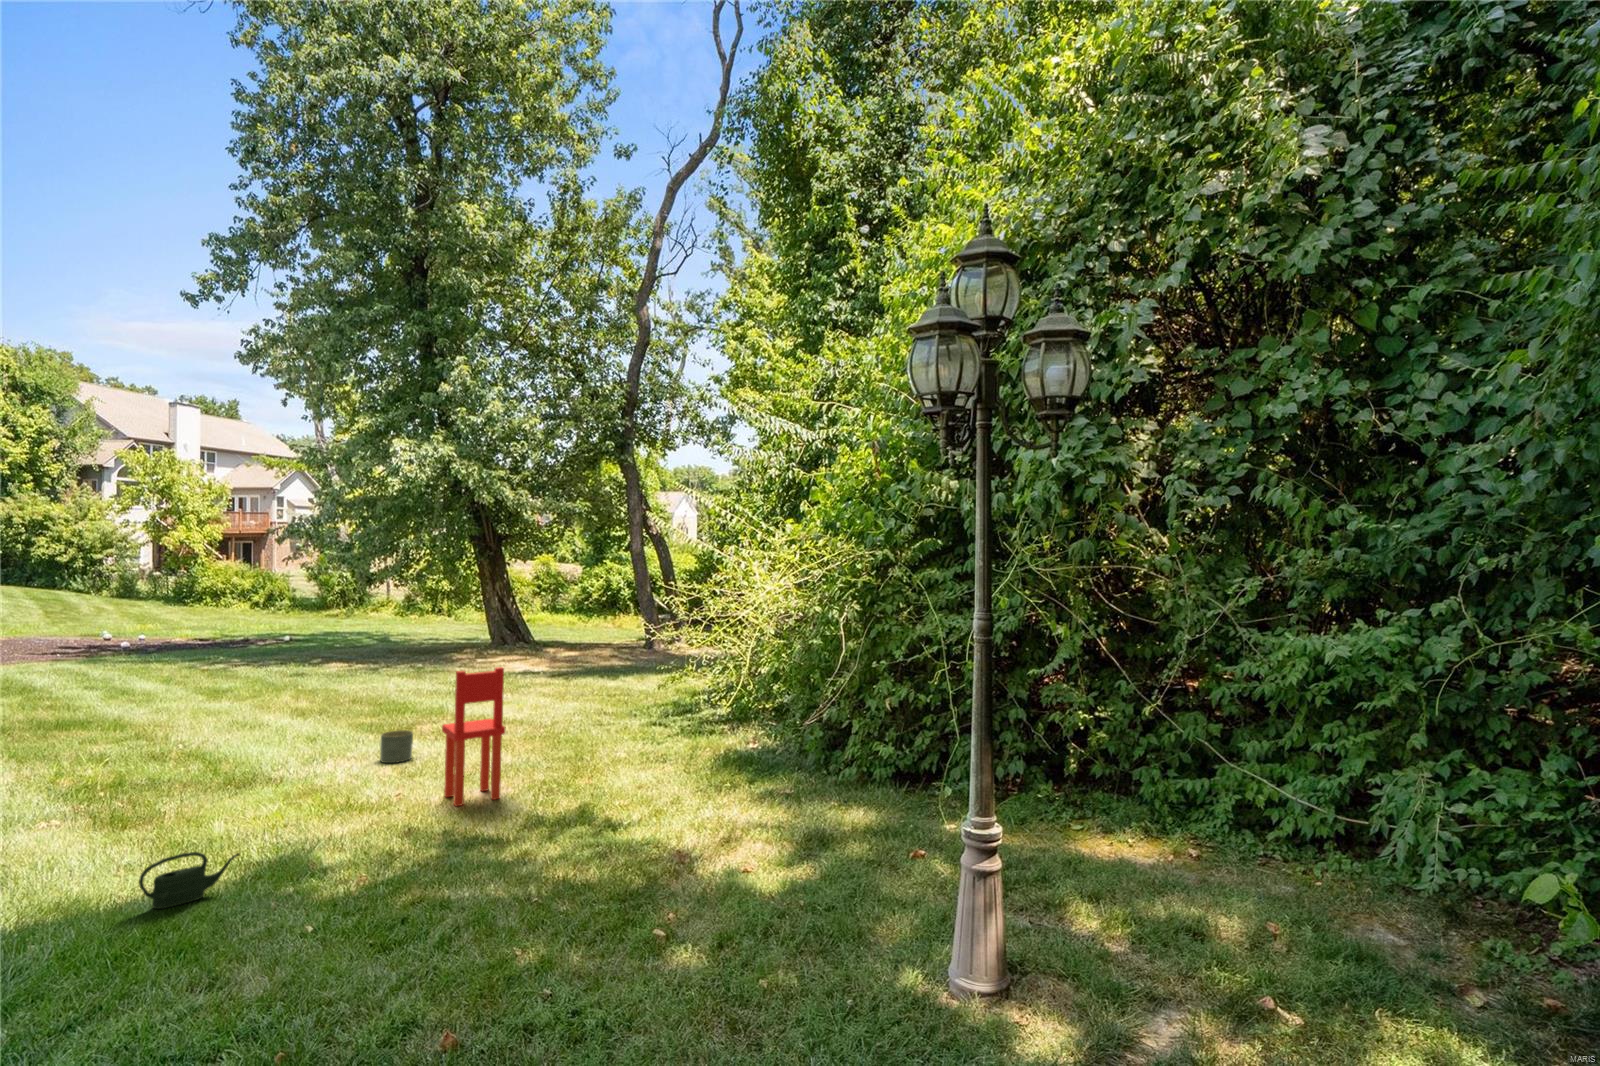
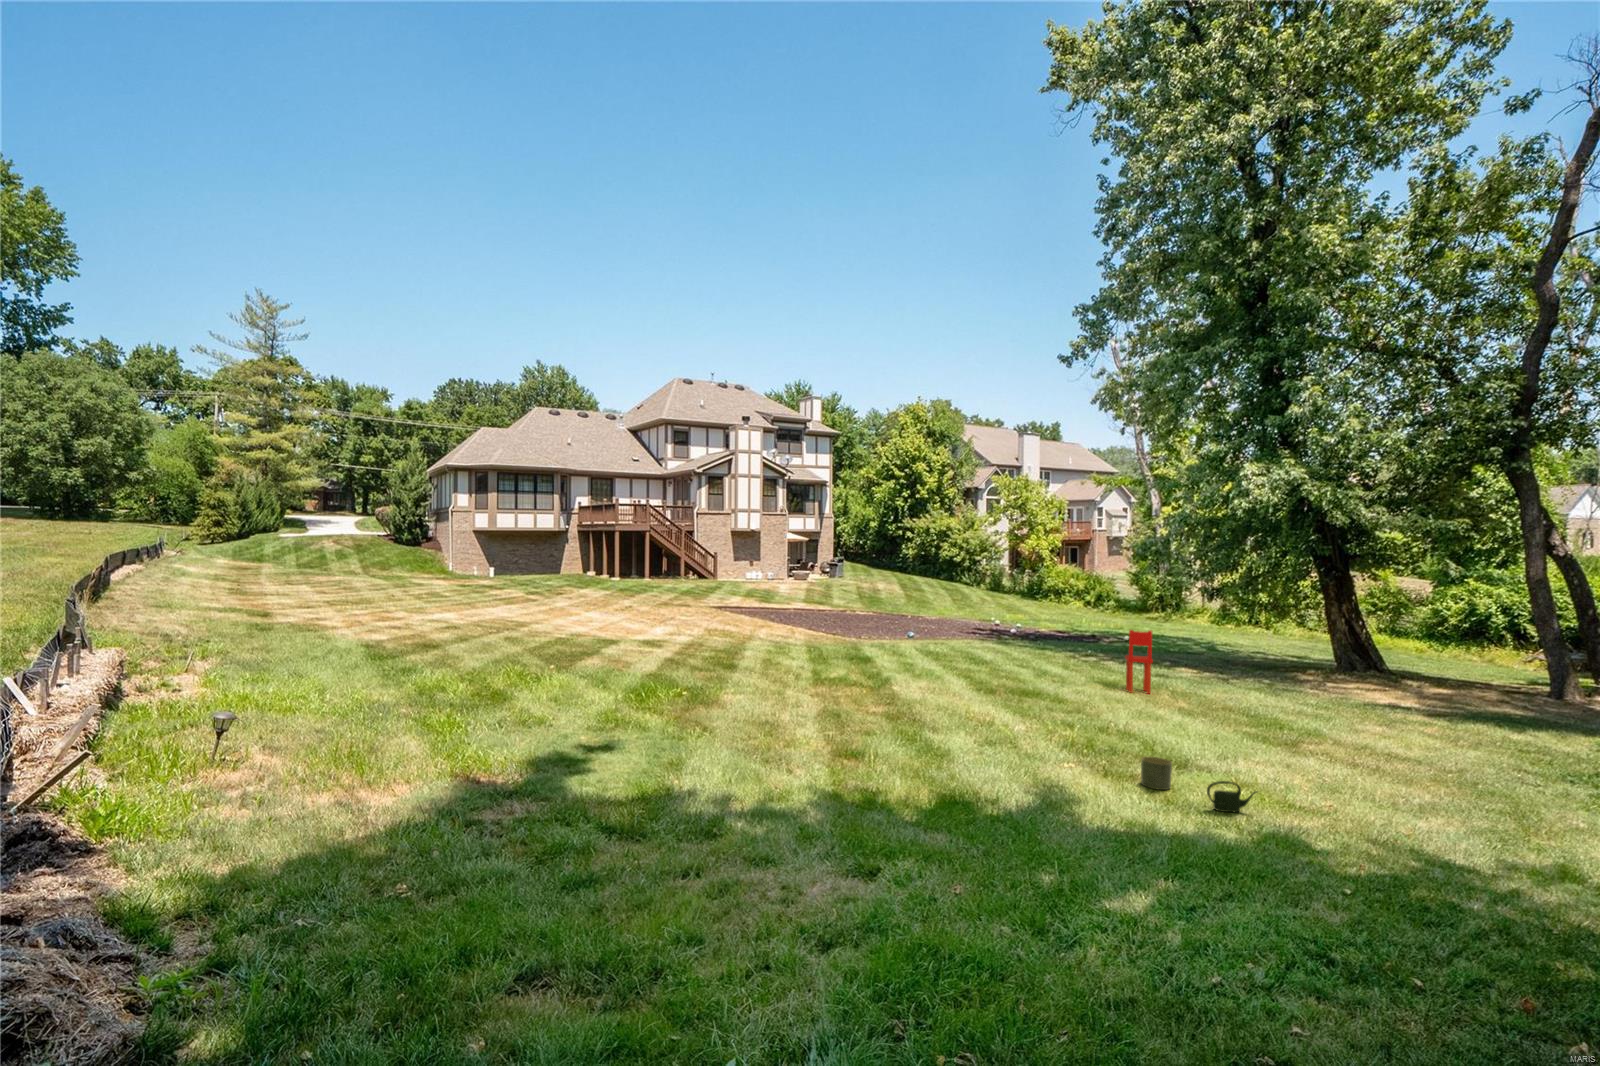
chair: present [442,667,505,807] -> present [1125,630,1153,694]
planter: present [380,730,413,763] -> present [1141,756,1172,790]

